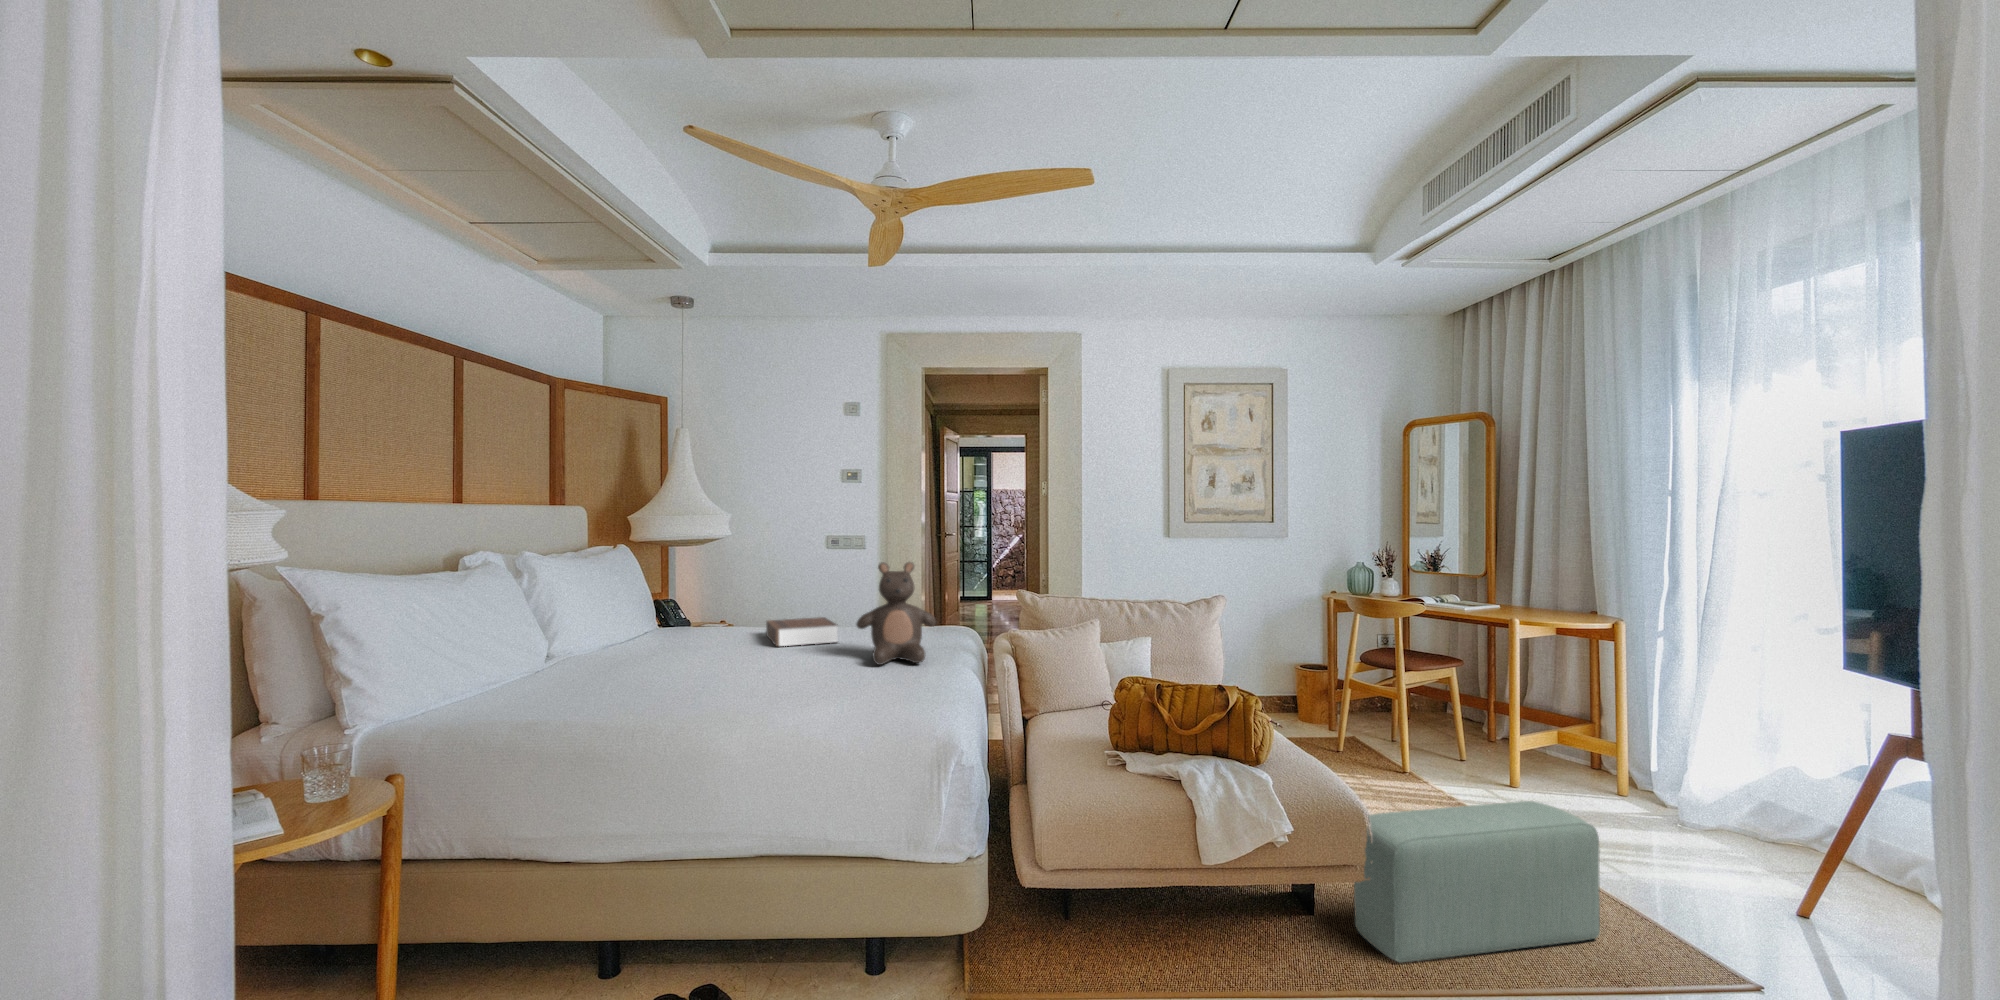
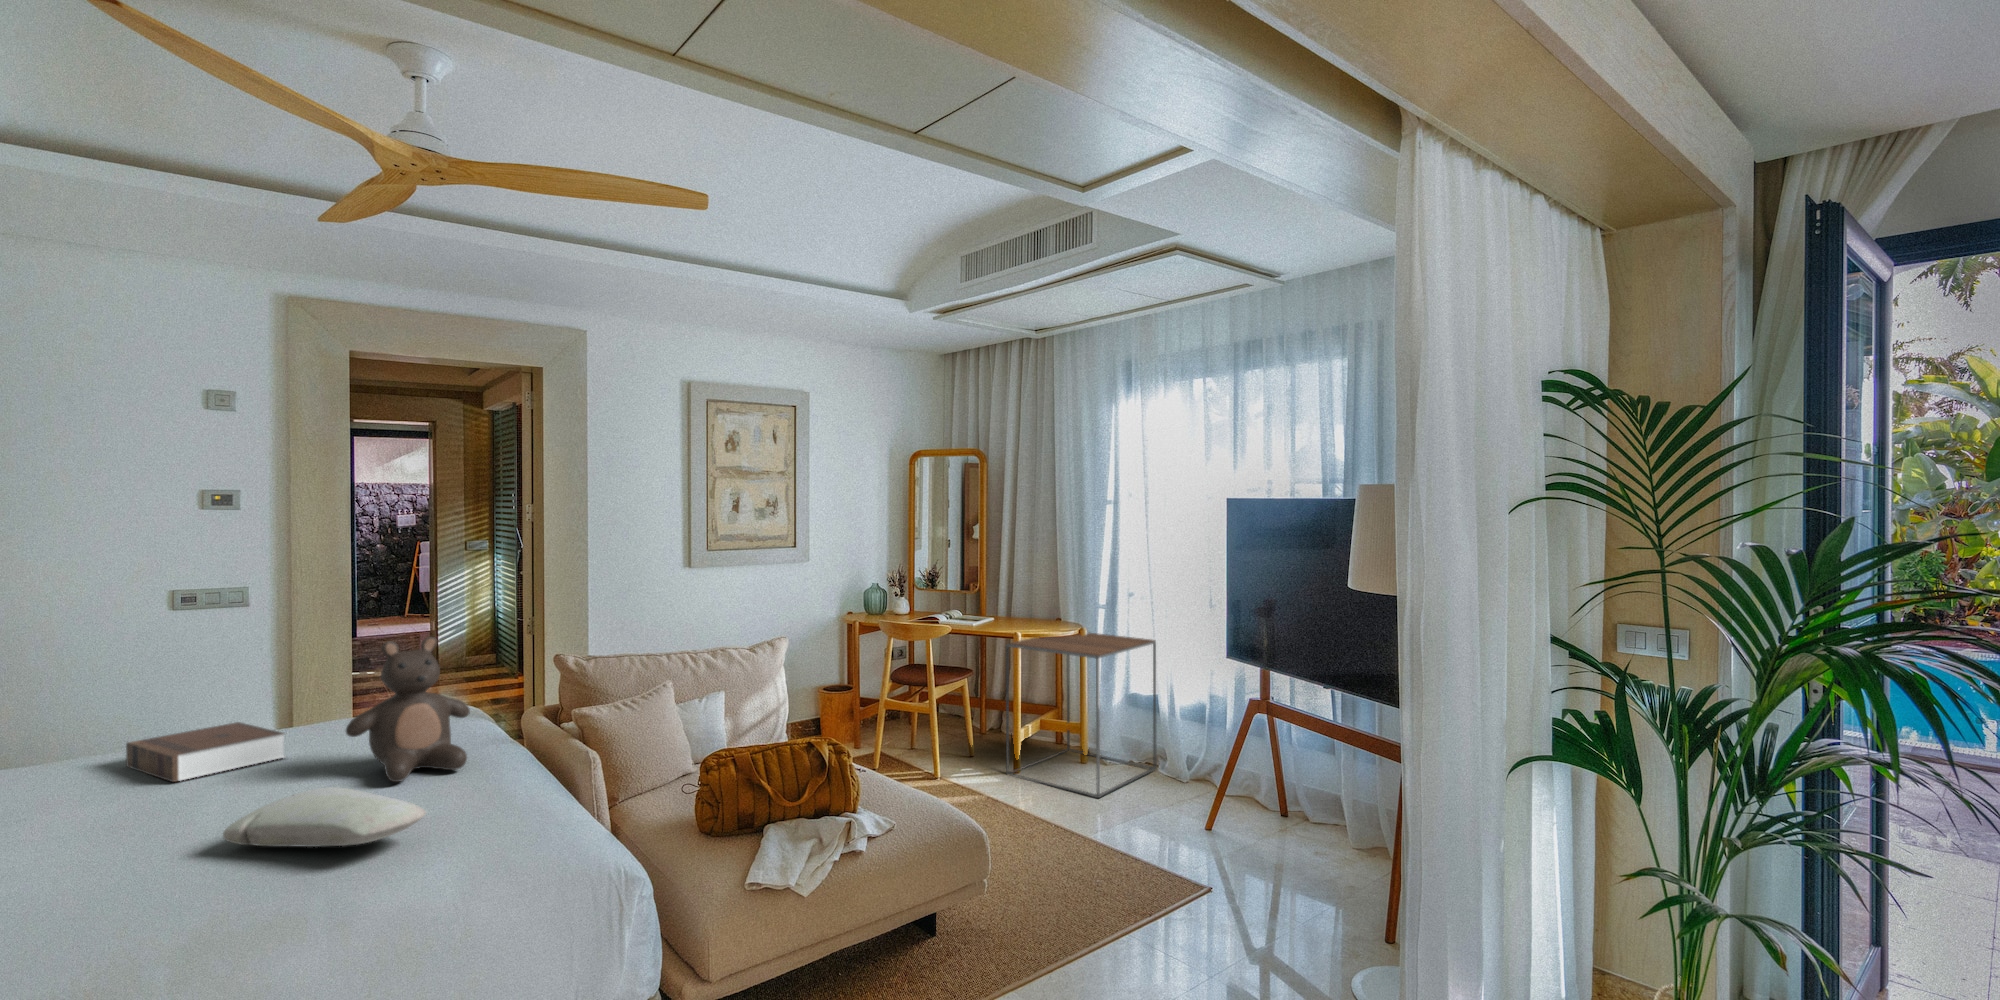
side table: none [1498,627,1741,836] -> present [1006,633,1157,798]
pillow: none [762,655,863,693] -> present [223,787,426,847]
pouf: present [1354,801,1600,962] -> none [963,789,1120,956]

